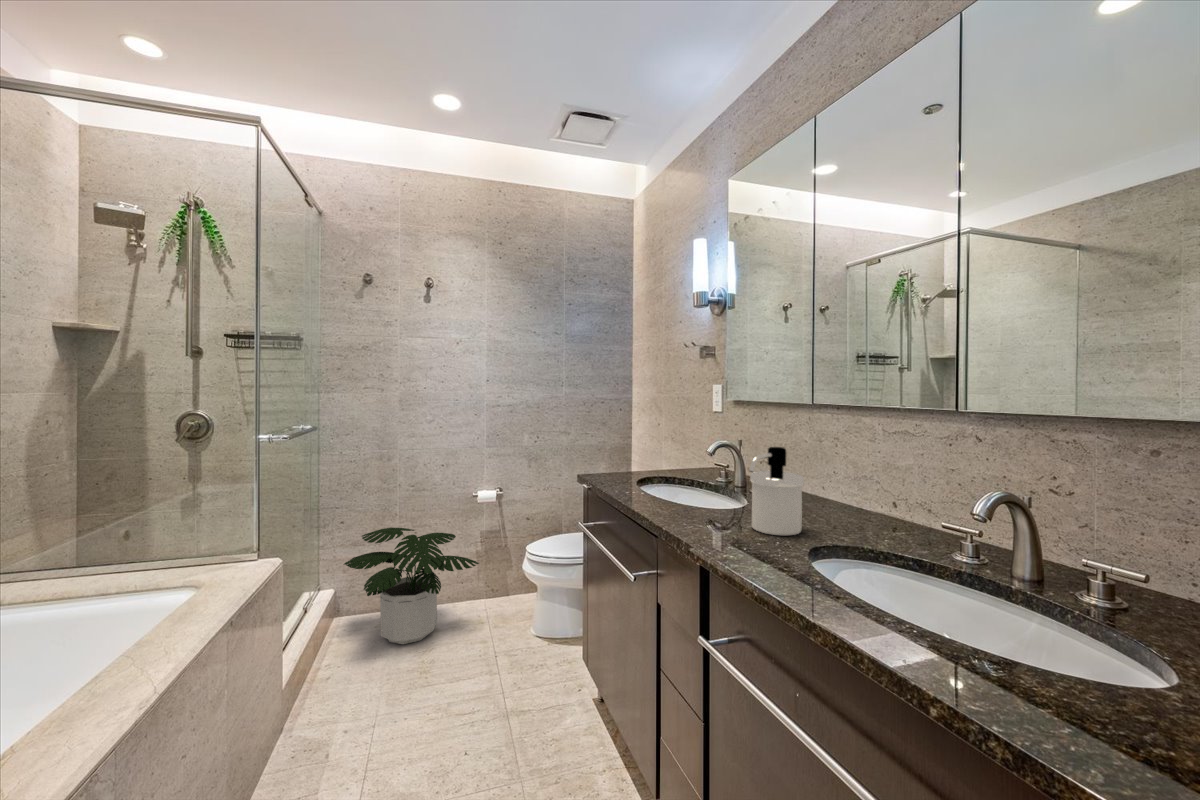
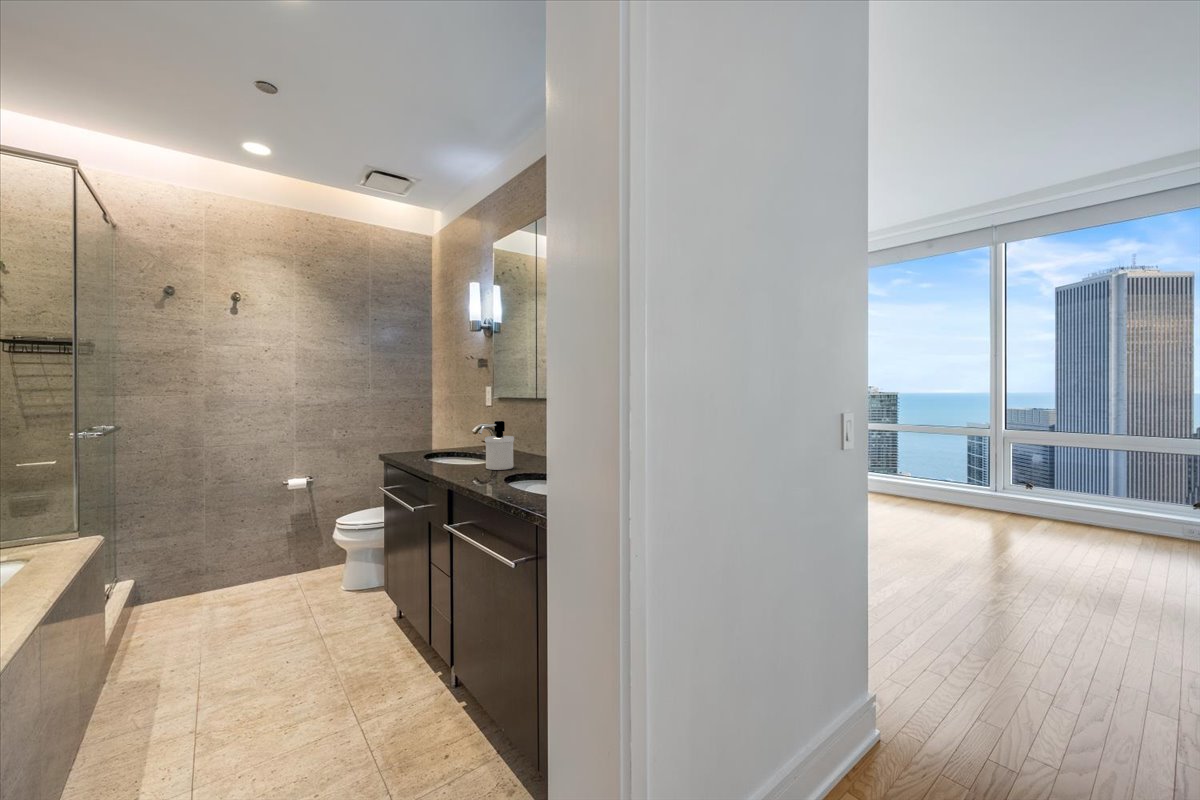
potted plant: present [344,528,479,644] -> none [150,515,293,614]

